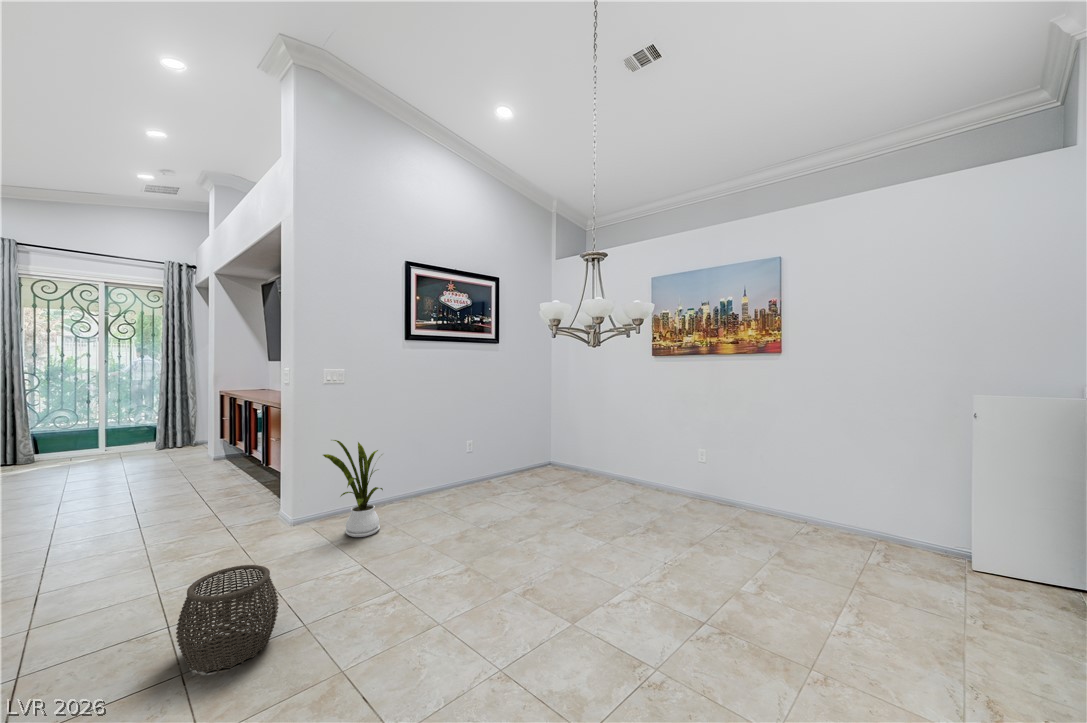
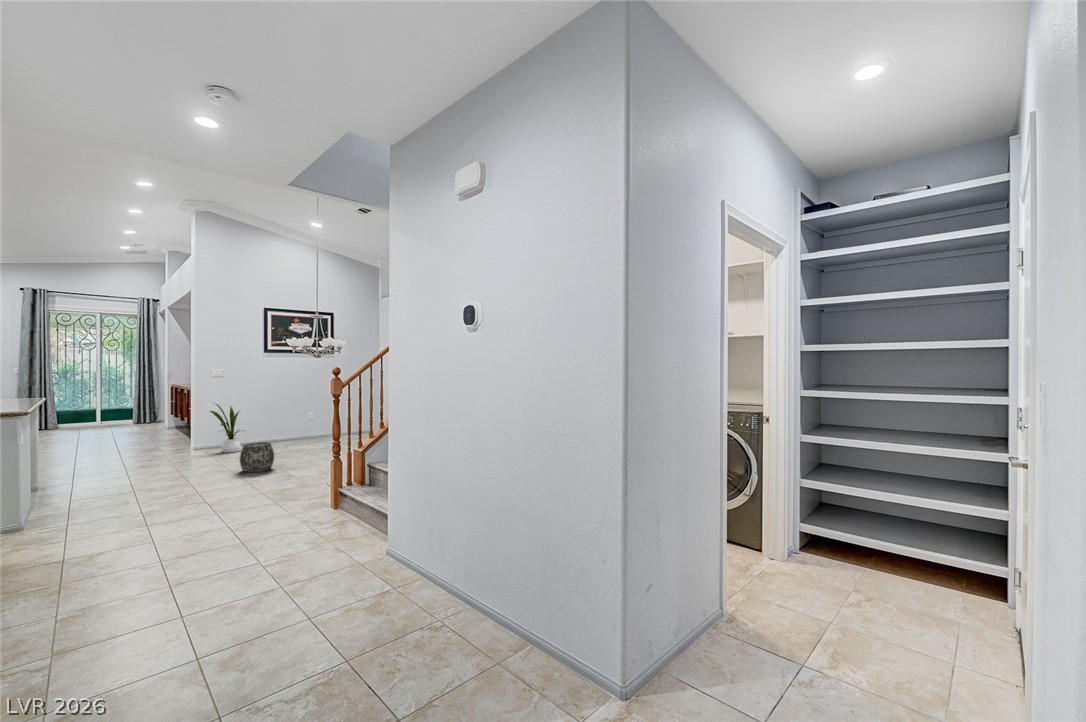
woven basket: present [176,565,279,673] -> present [240,442,274,473]

